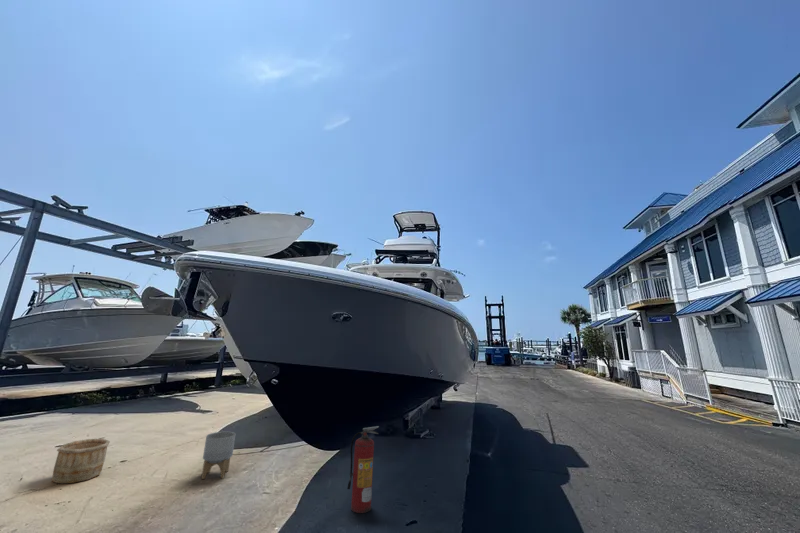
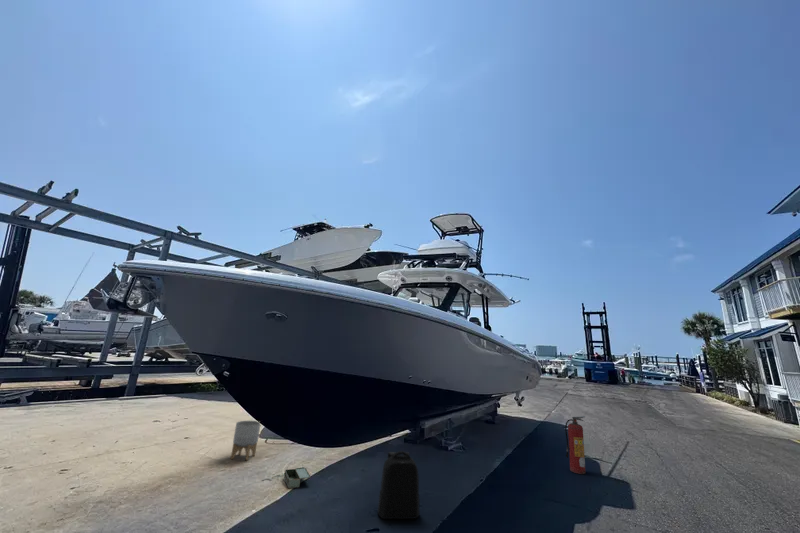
fire extinguisher: present [347,426,379,513] -> present [565,416,586,474]
wooden bucket: present [52,439,110,483] -> none [132,417,173,449]
backpack: none [398,447,440,517] -> present [378,451,420,519]
toolbox: none [277,477,312,502] -> present [284,468,311,488]

